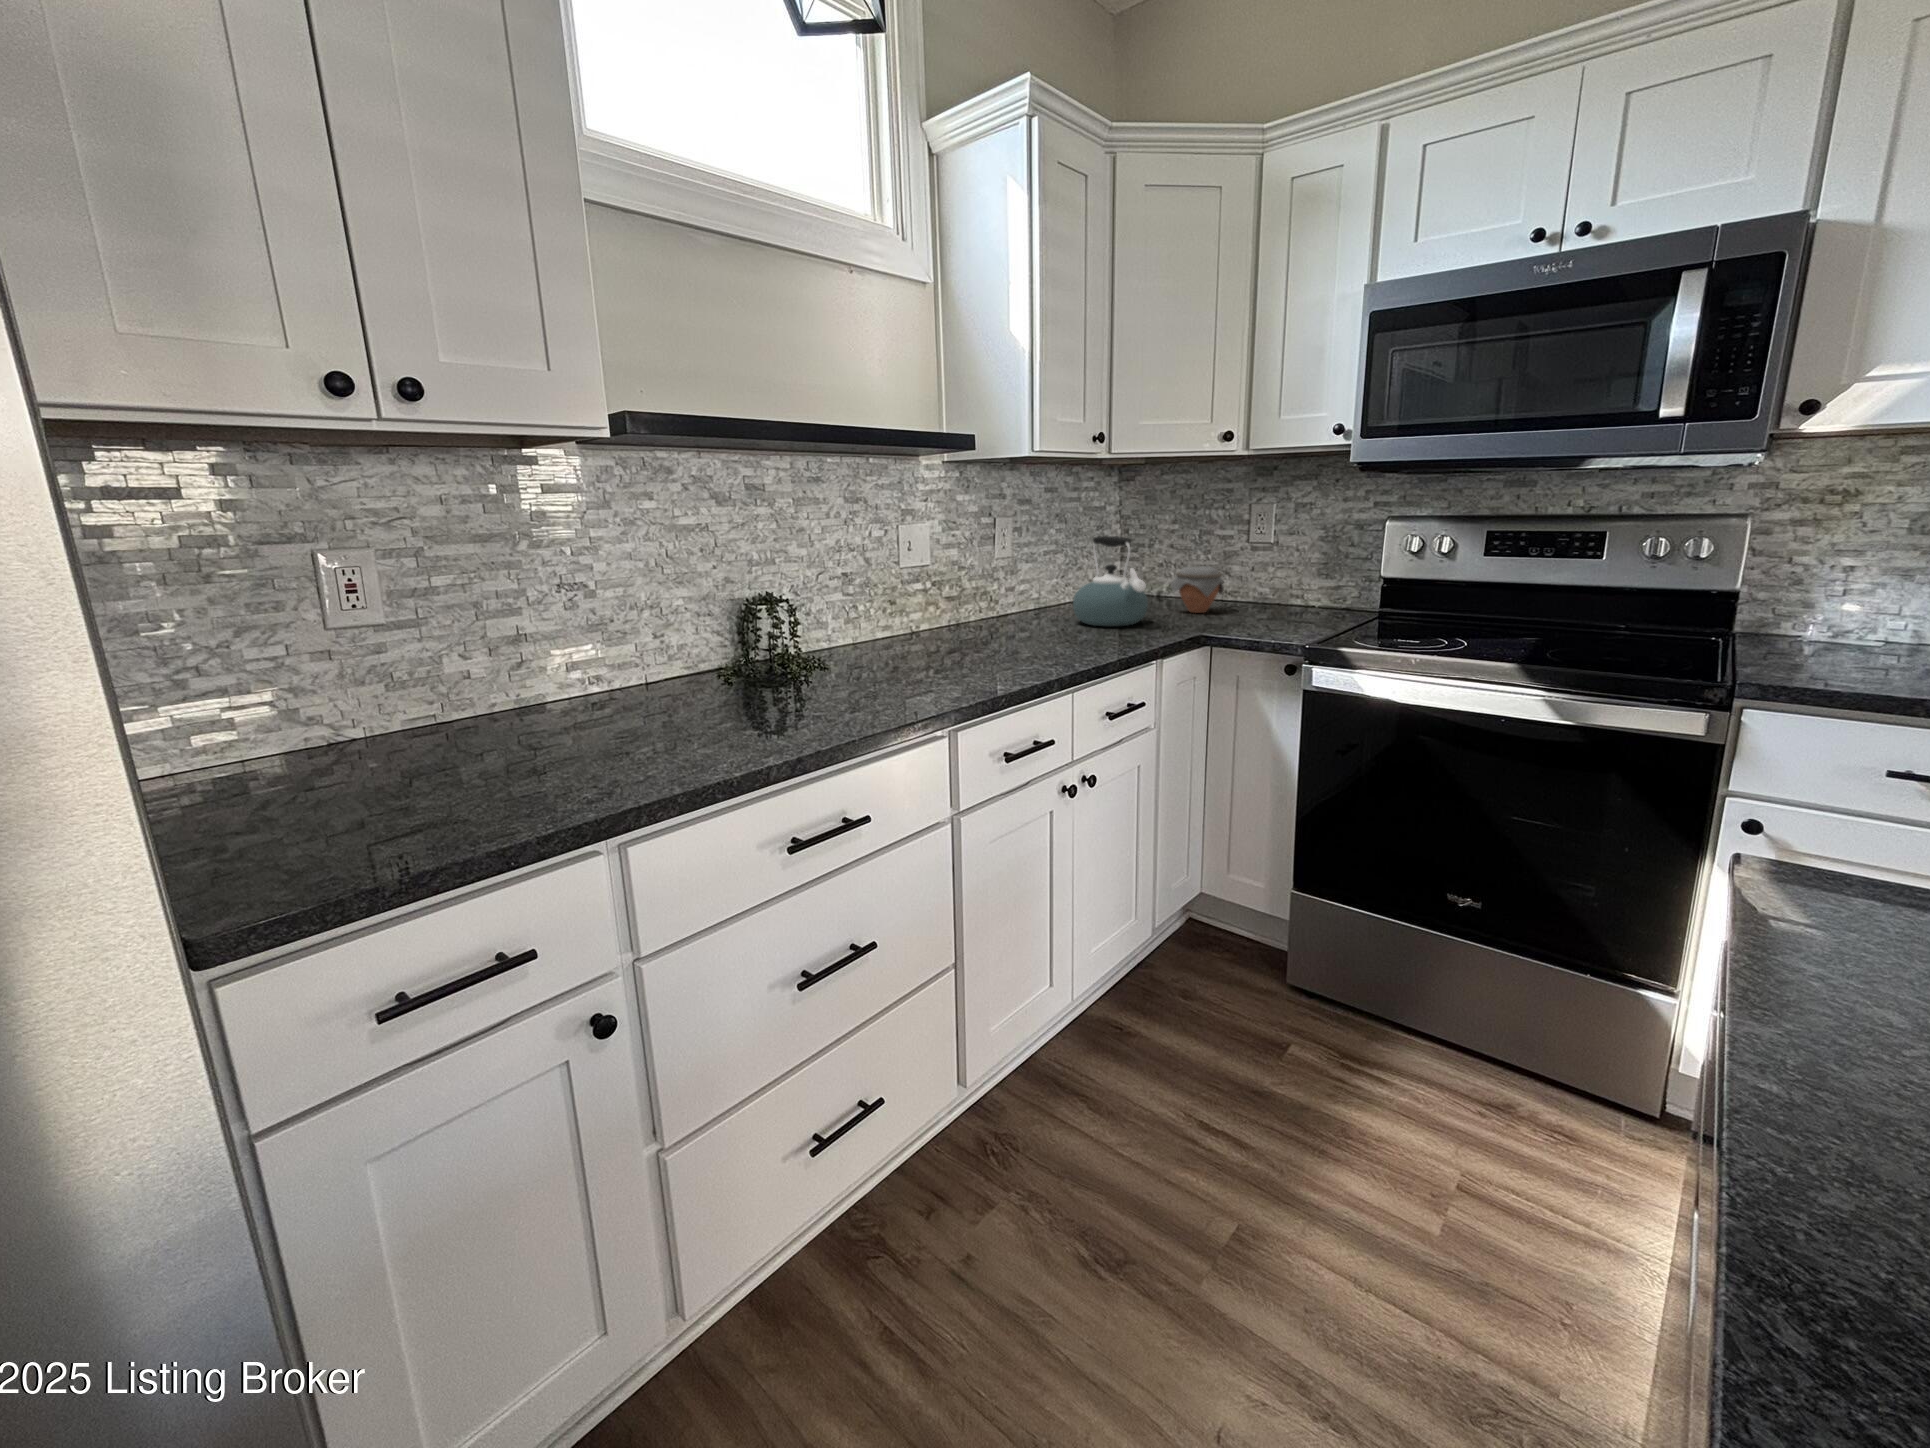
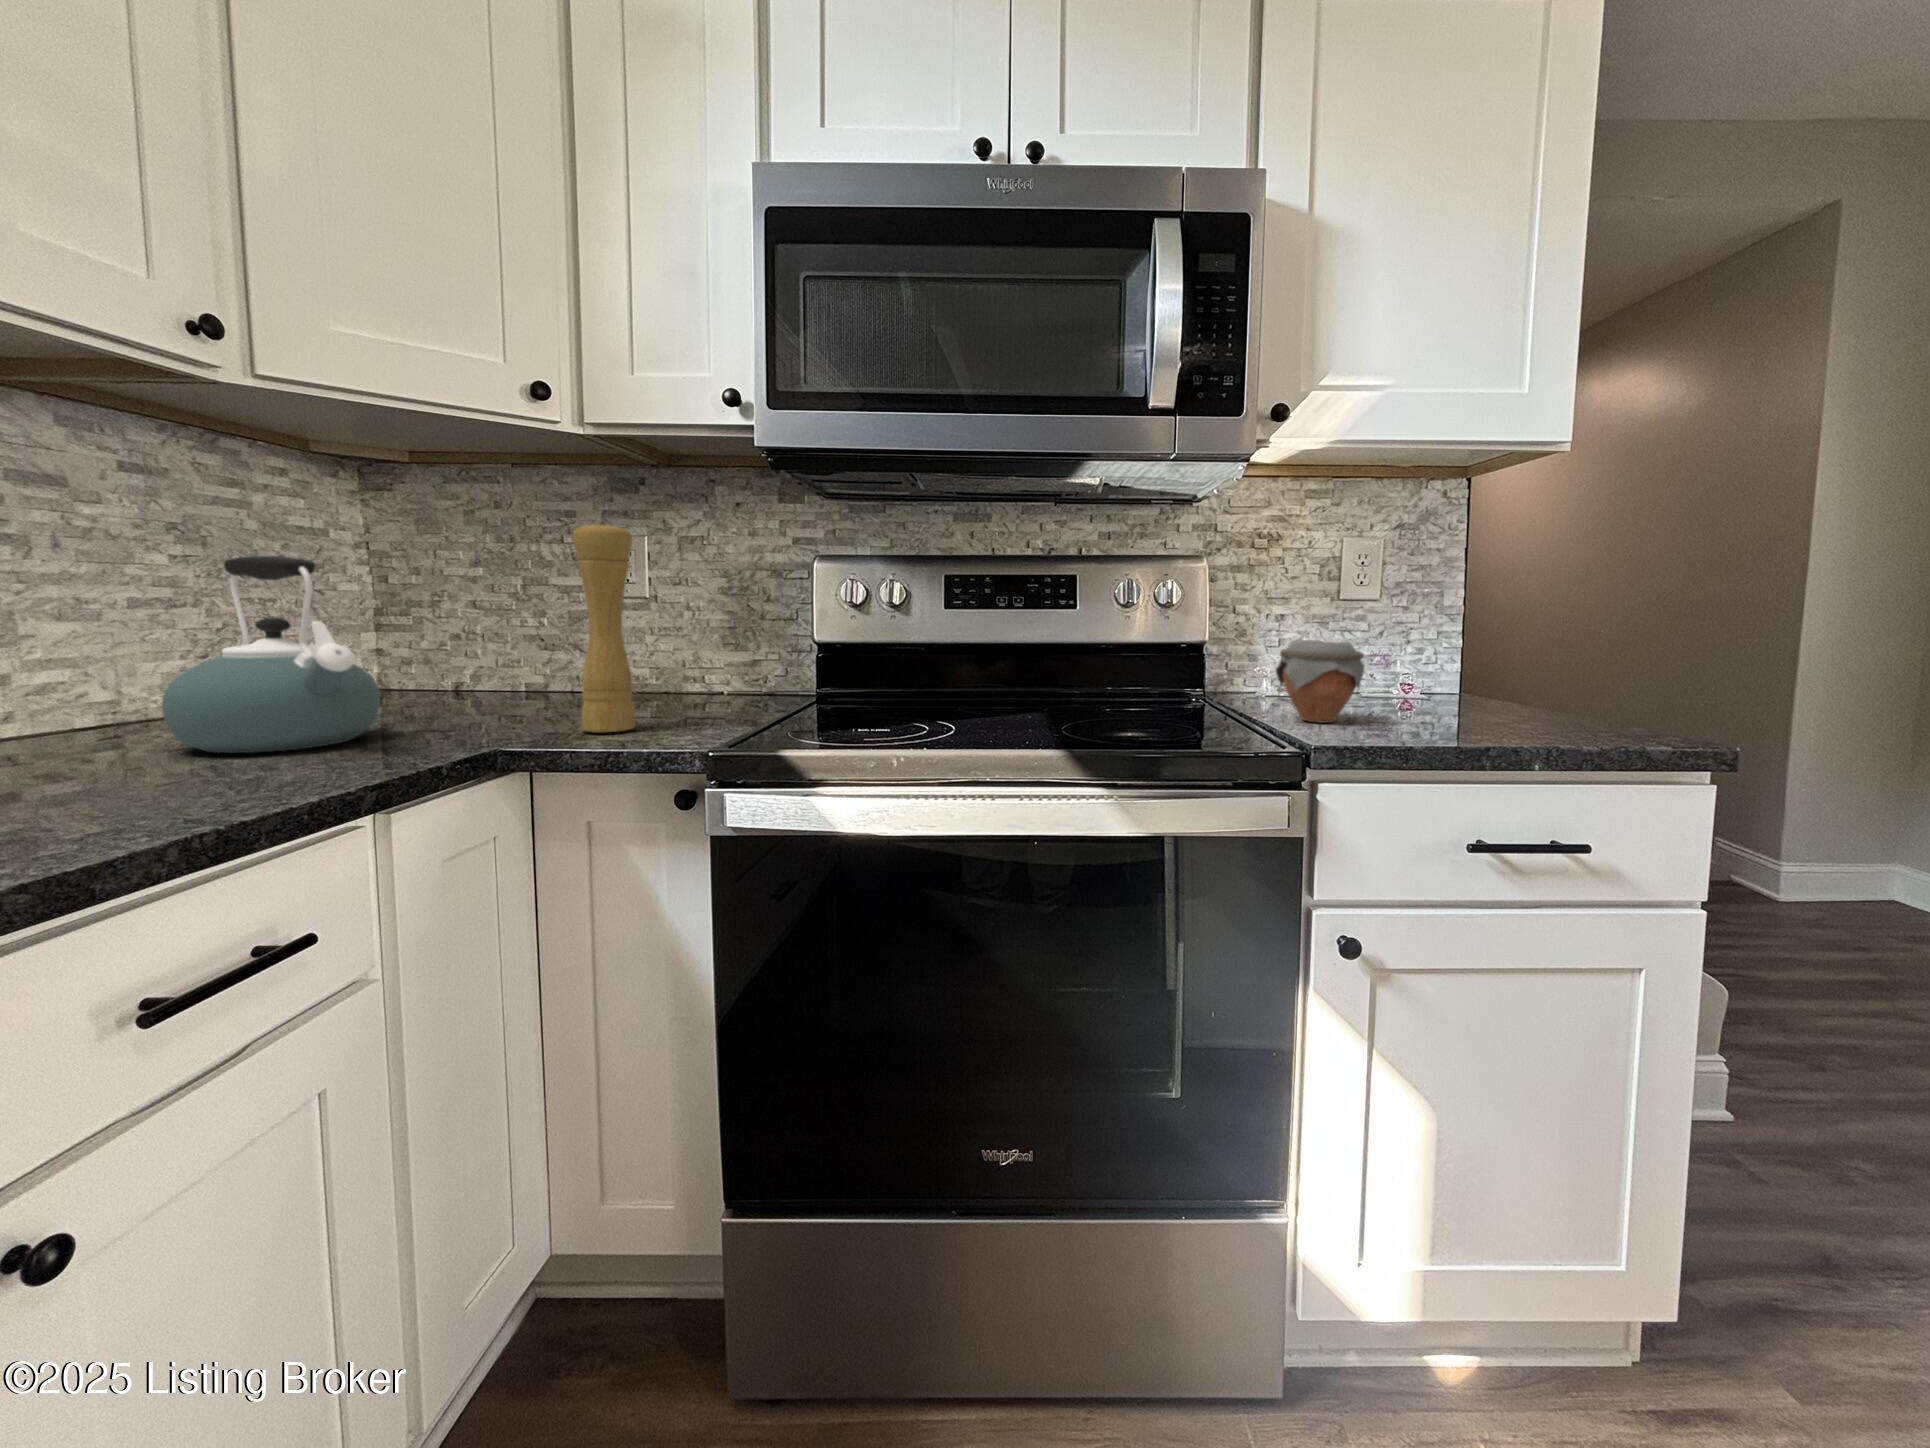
pepper mill: none [1238,513,1274,629] -> present [573,522,635,732]
jar: present [1171,566,1224,613] -> present [1276,640,1365,723]

